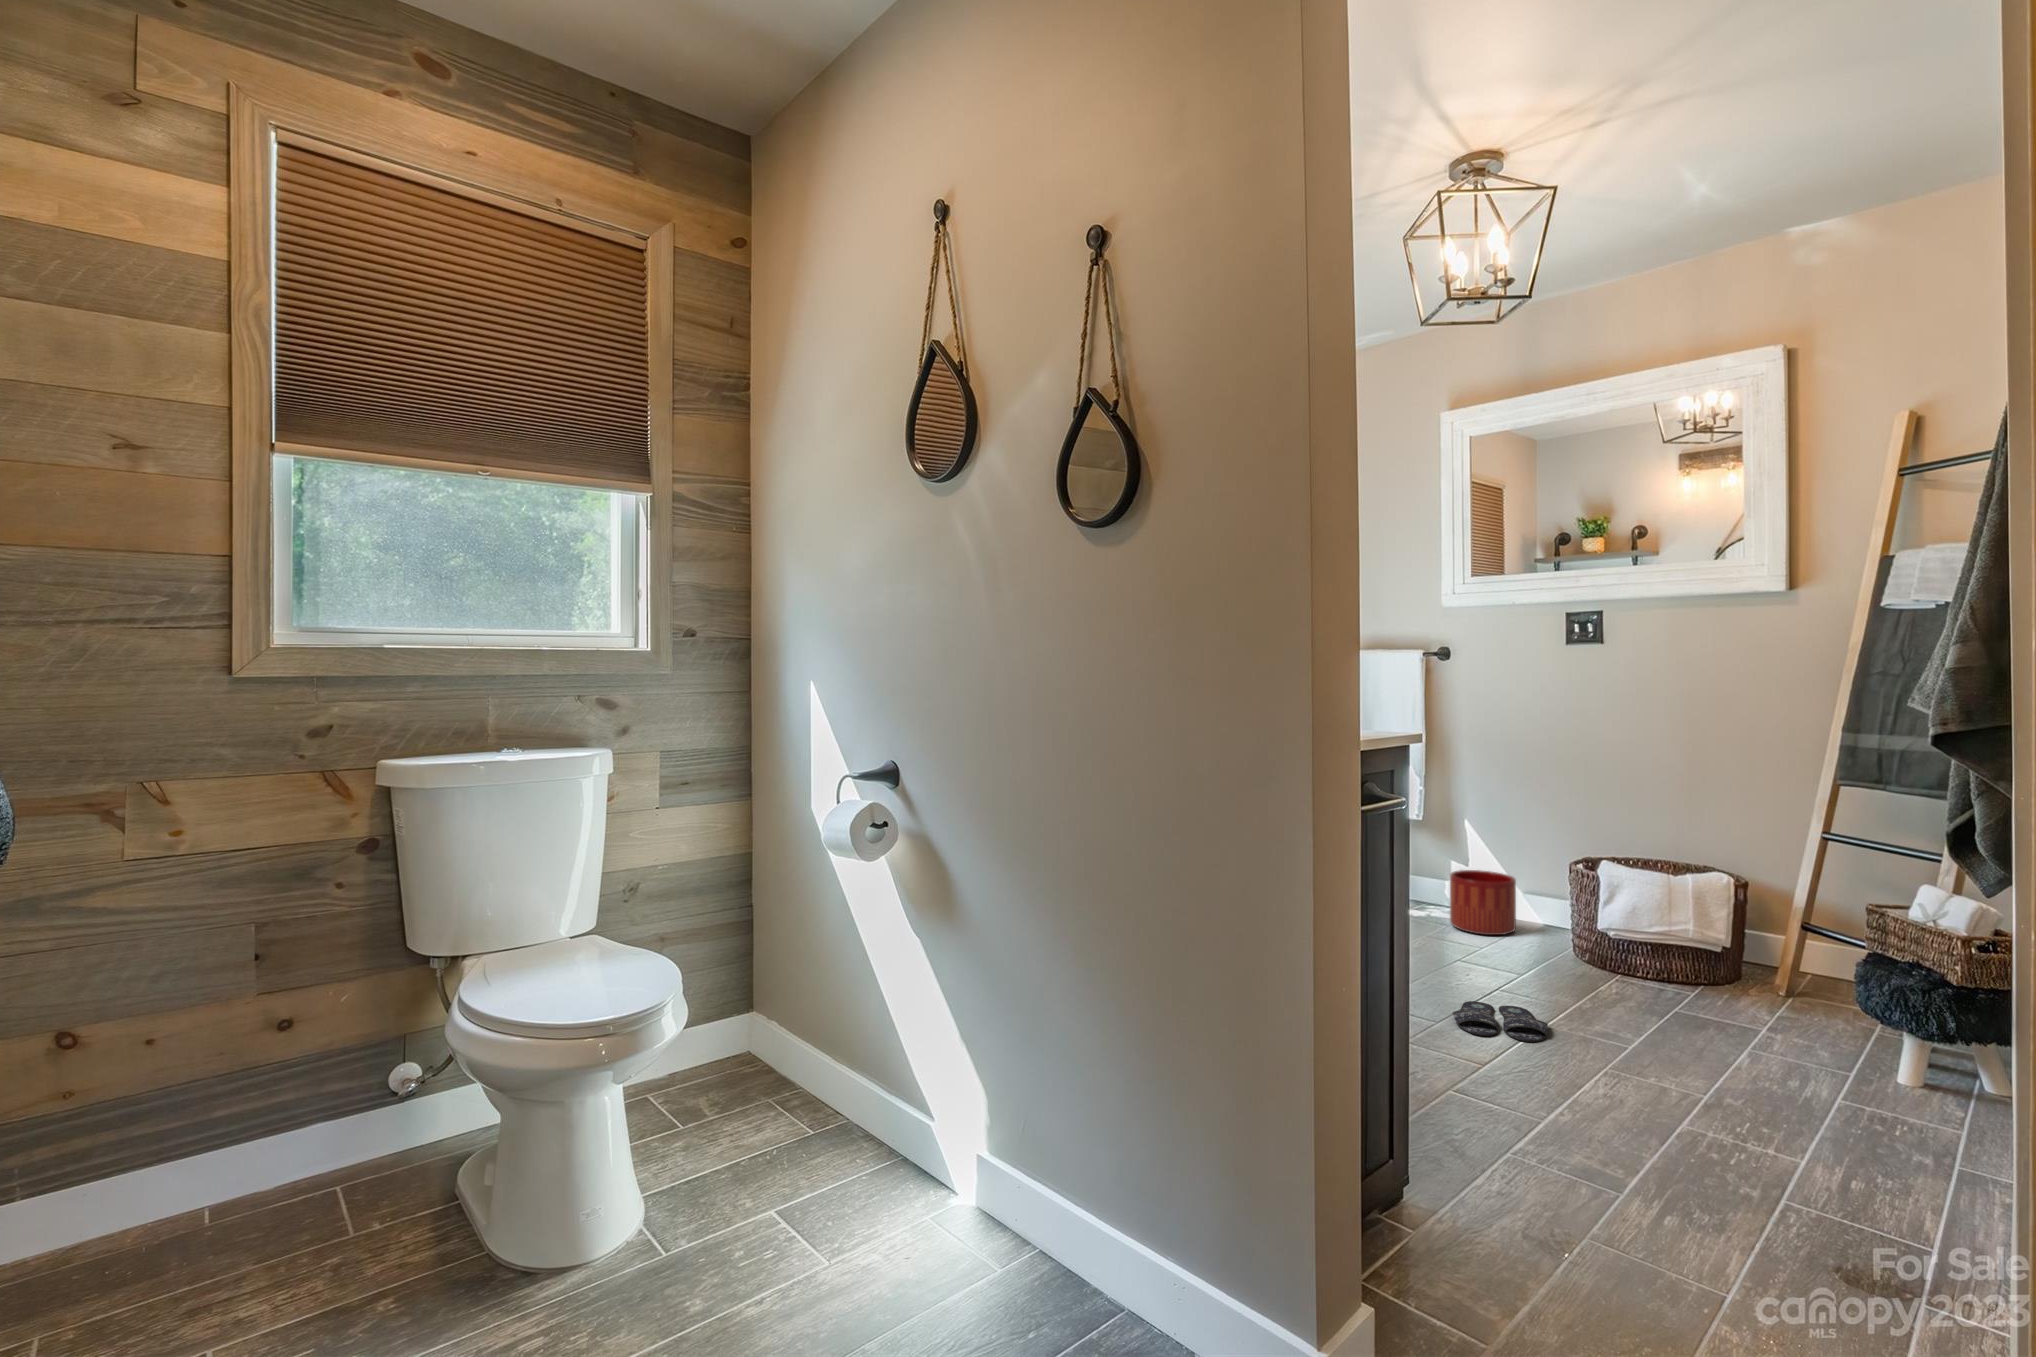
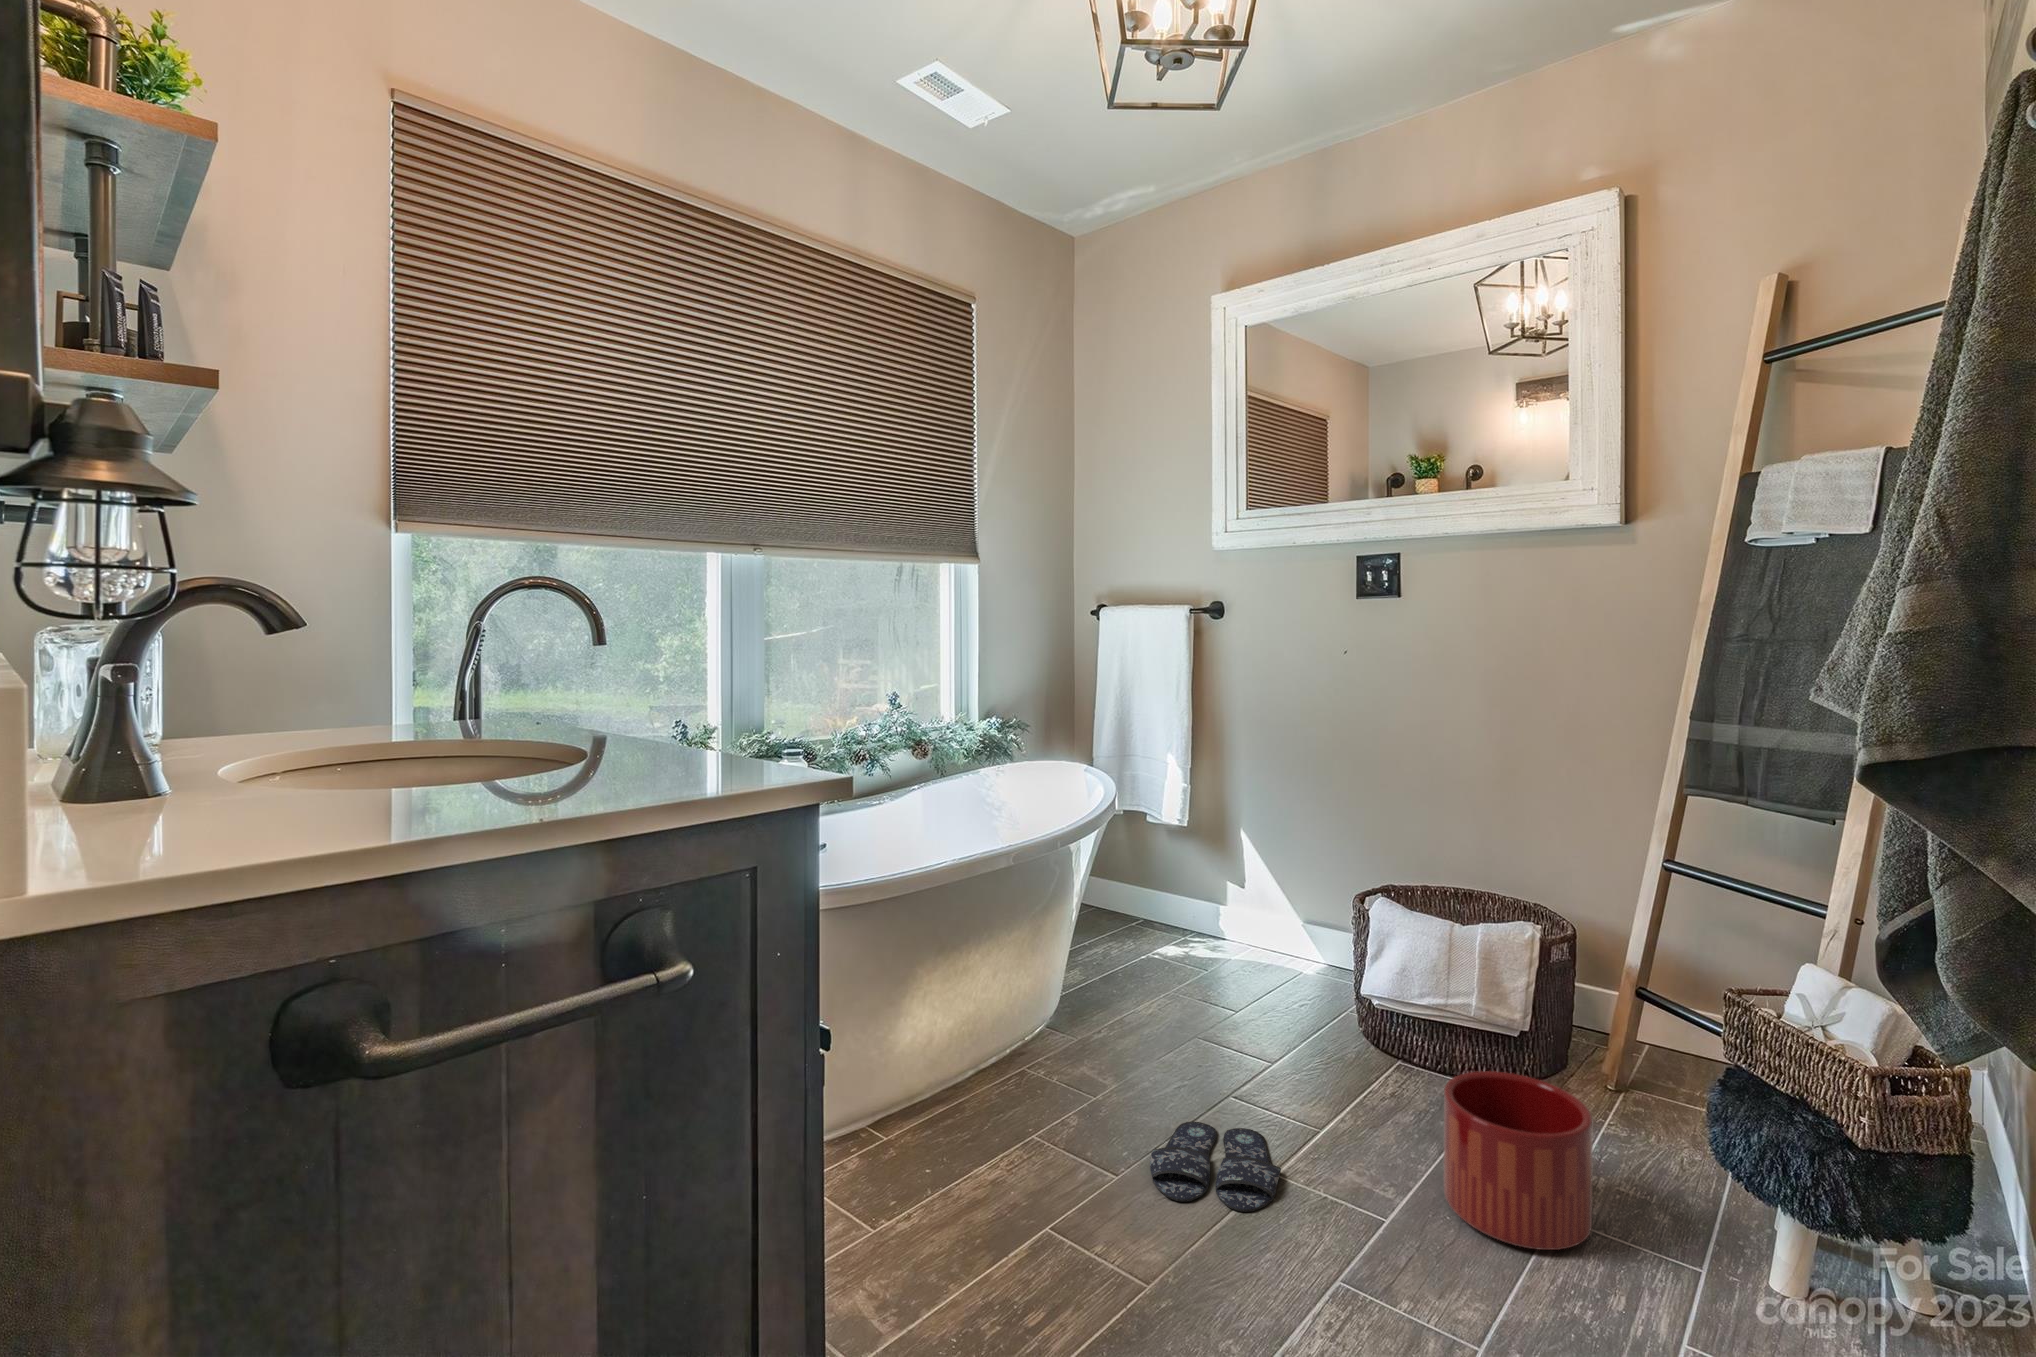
planter: present [1450,870,1516,935] -> present [1444,1071,1593,1250]

